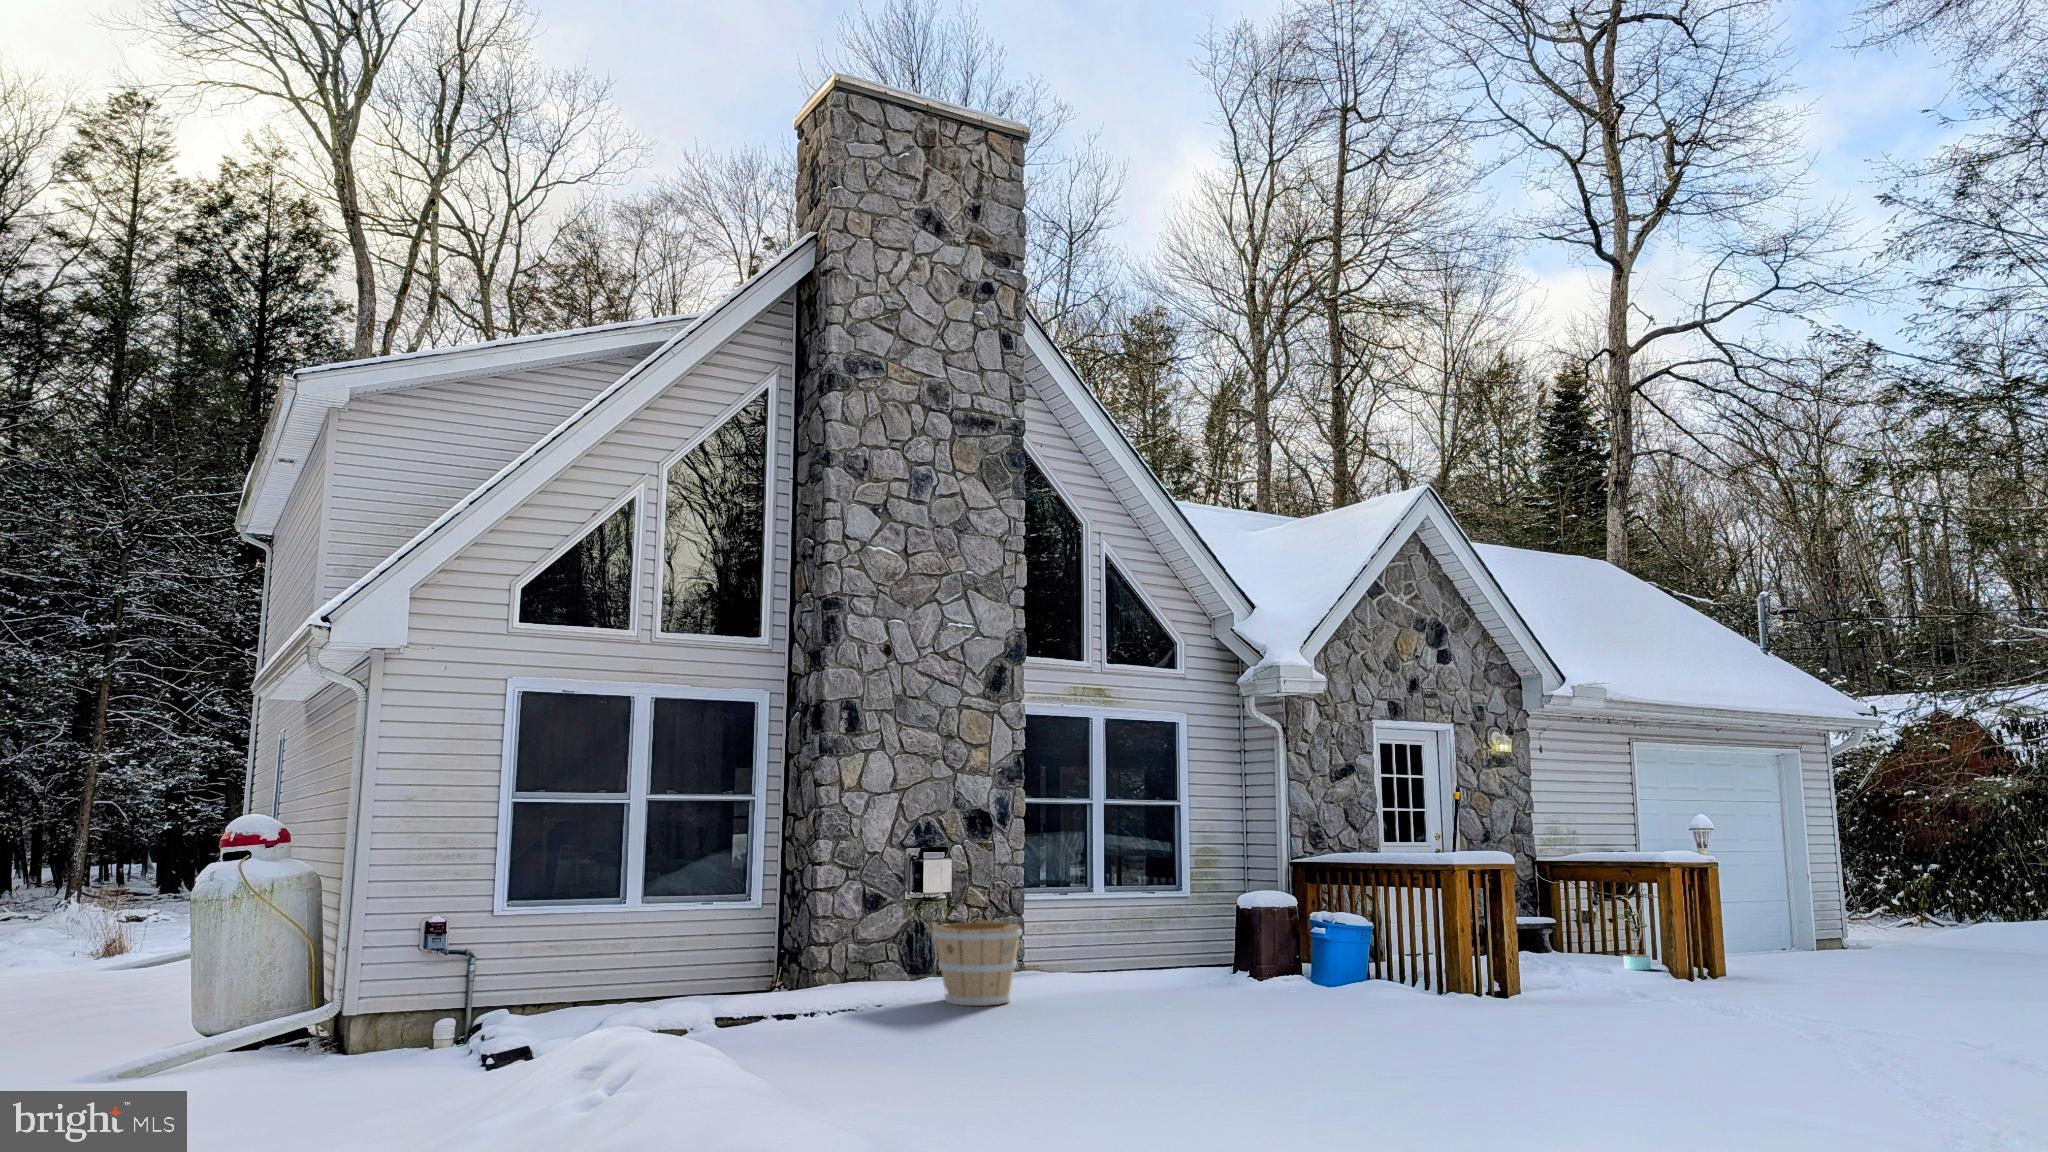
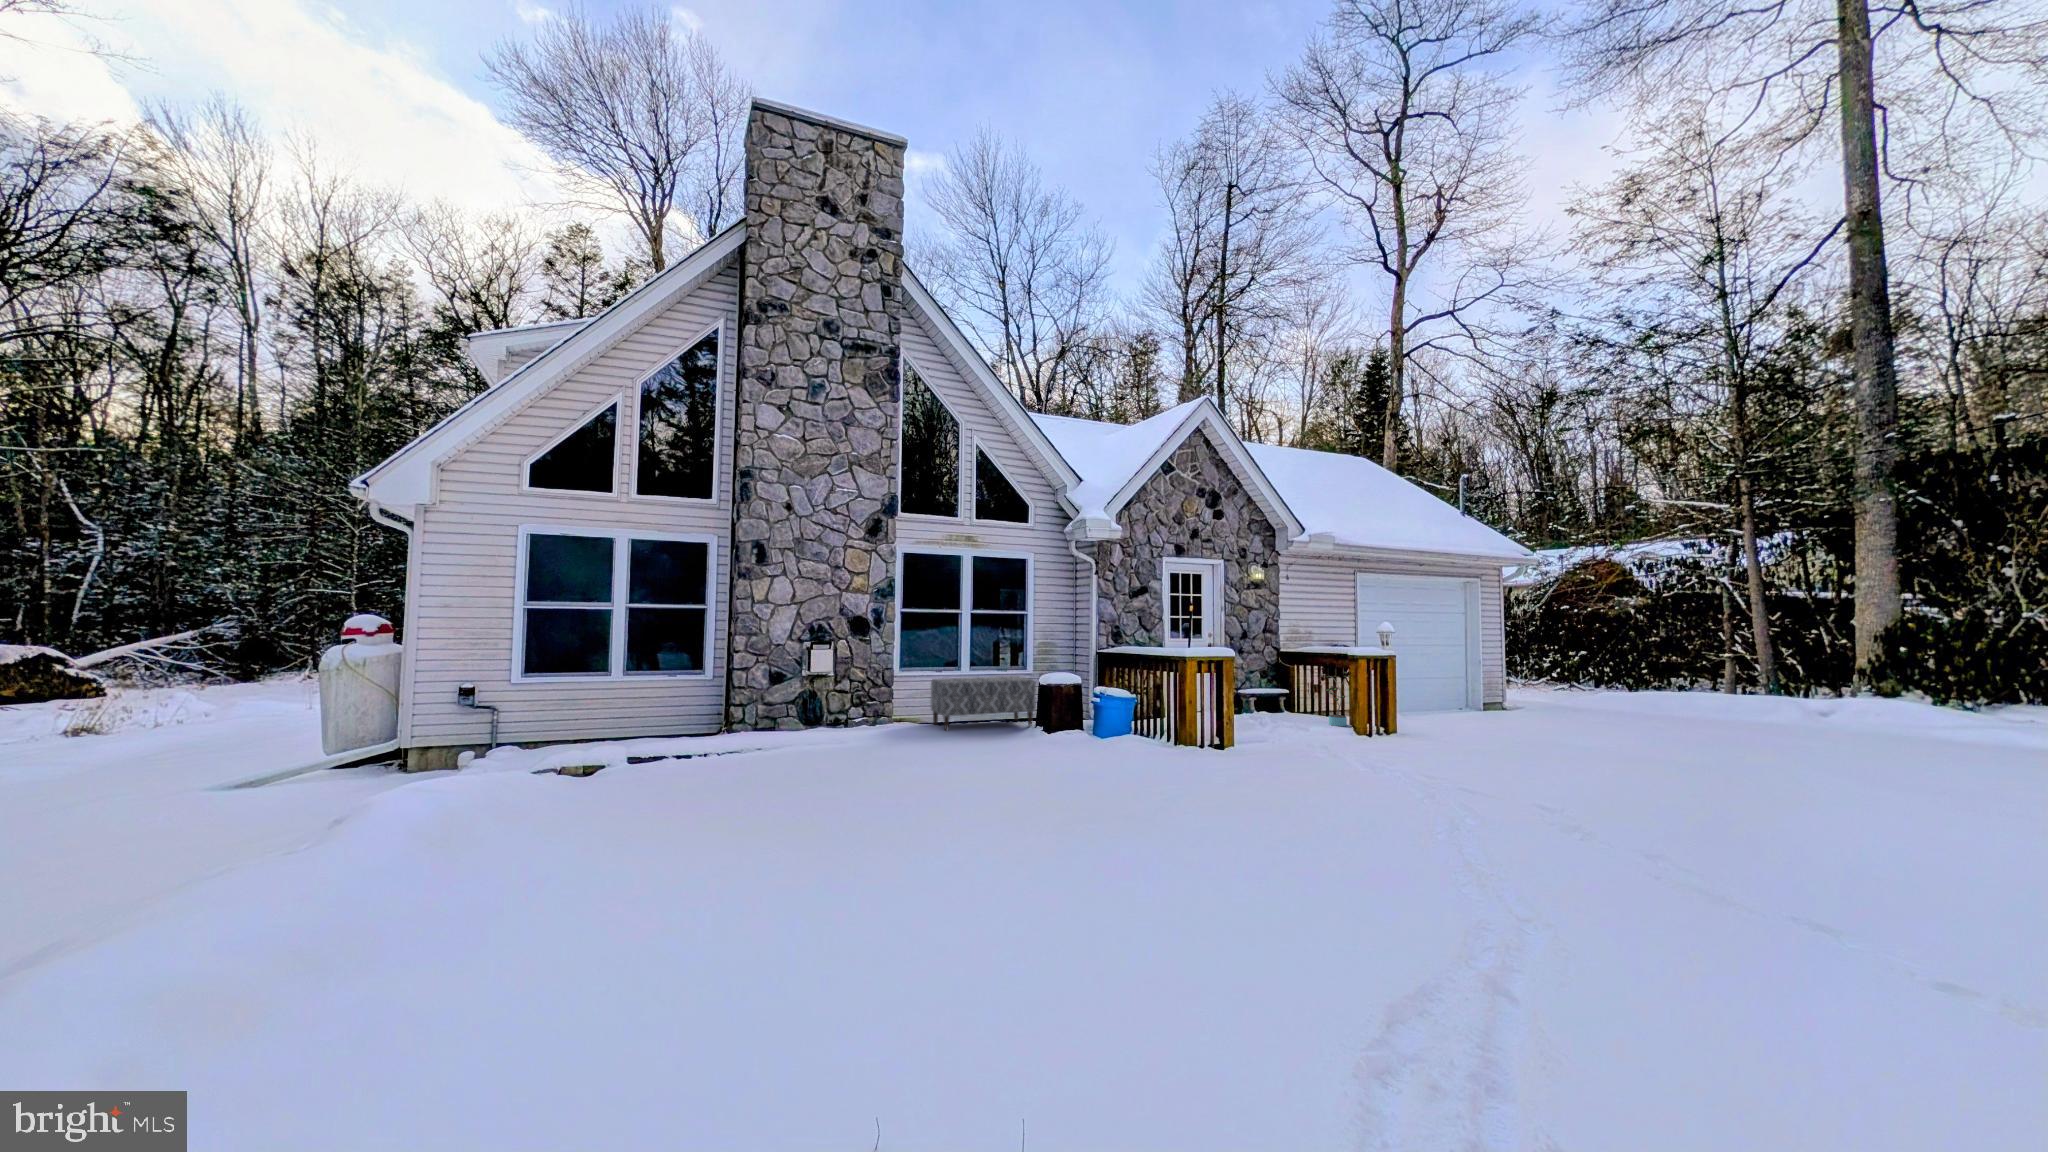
bench: none [1058,903,1217,987] -> present [931,676,1036,731]
wooden bucket: present [933,920,1022,1006] -> none [814,688,875,746]

